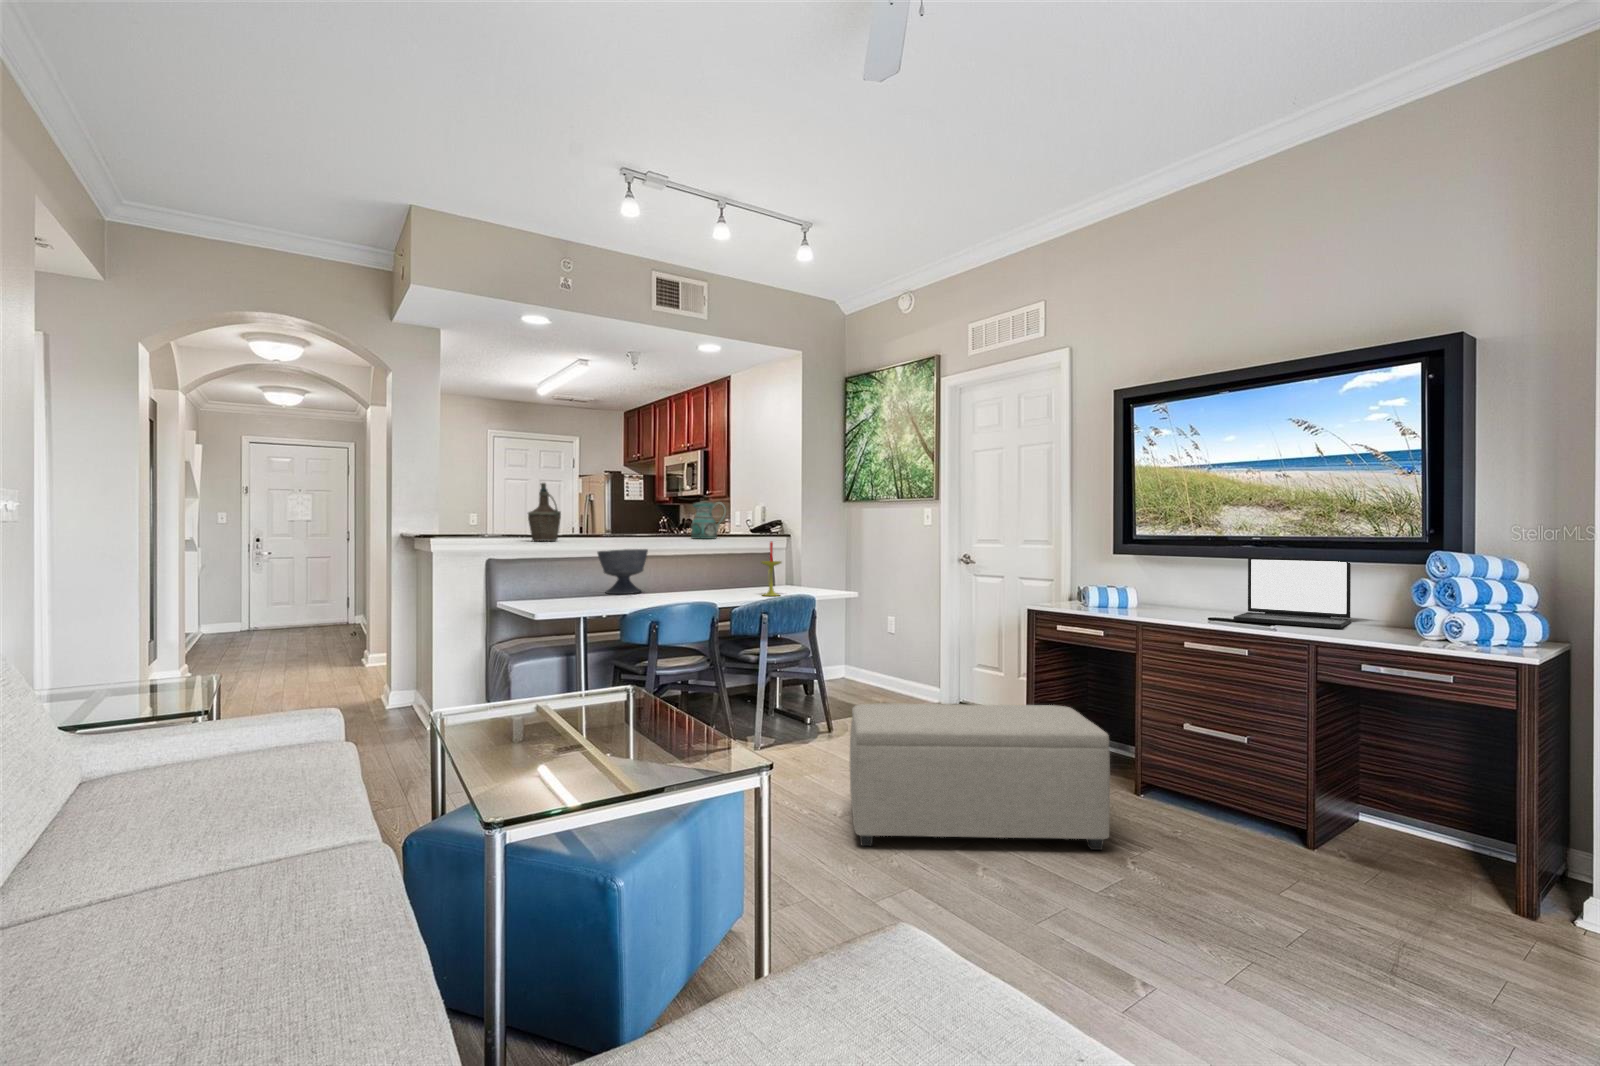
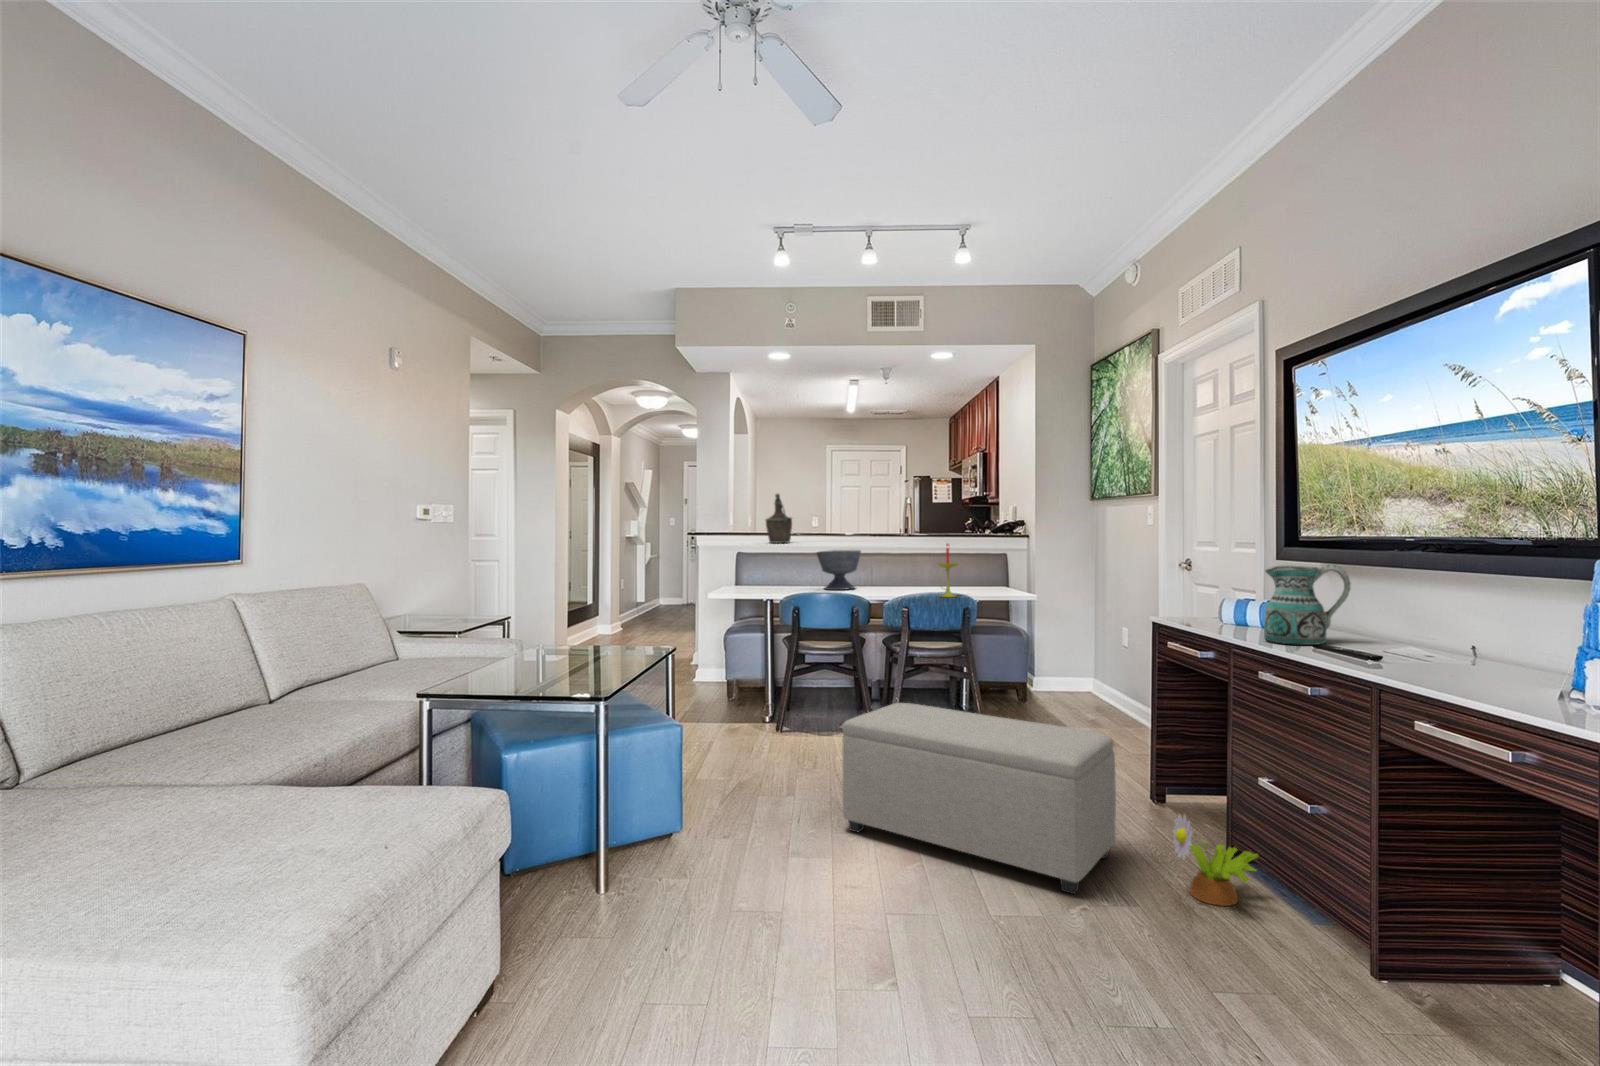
ceramic pitcher: present [691,501,726,539] -> present [1264,565,1351,645]
laptop: present [1233,557,1351,628] -> none [1340,566,1537,673]
decorative plant: none [1133,761,1211,830] -> present [1173,815,1258,906]

